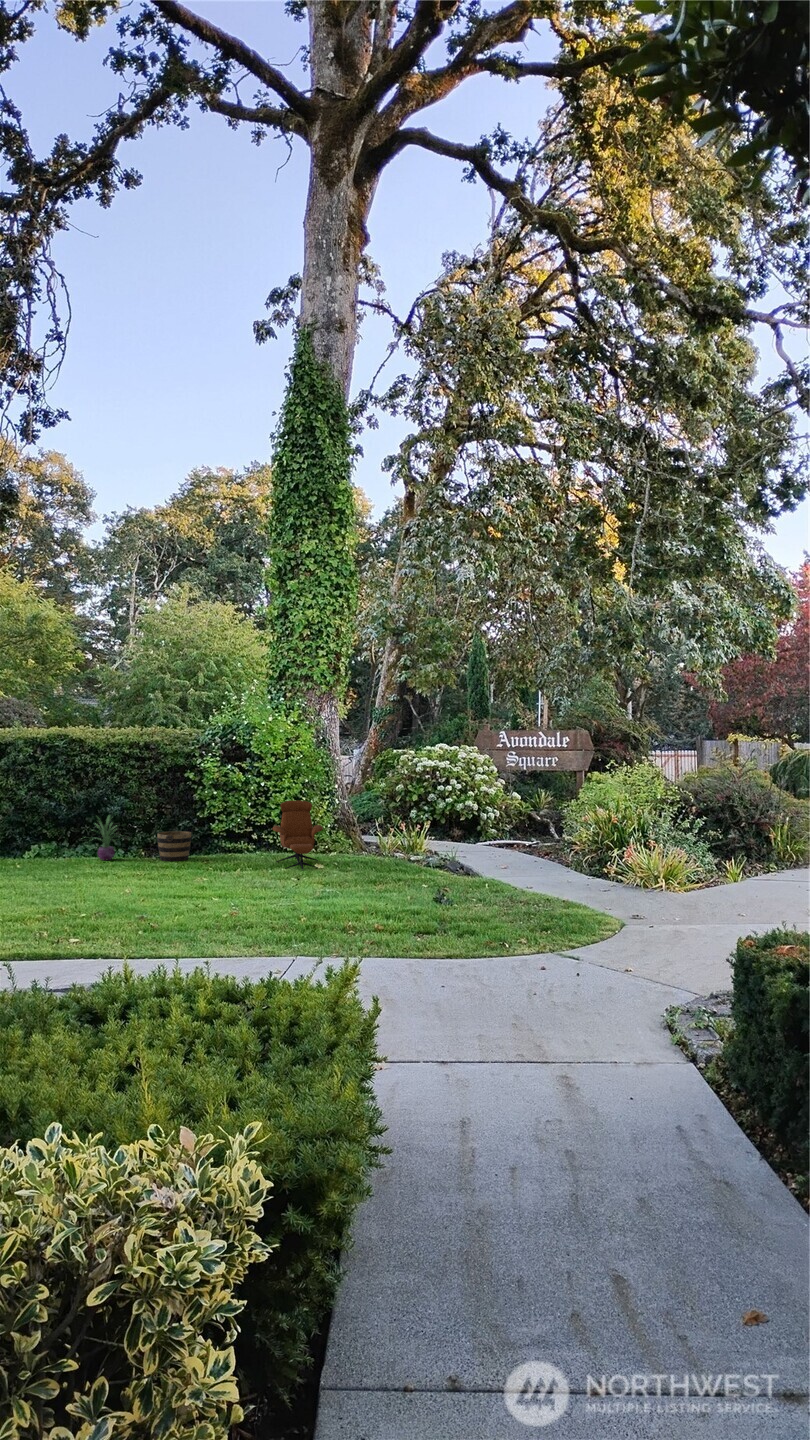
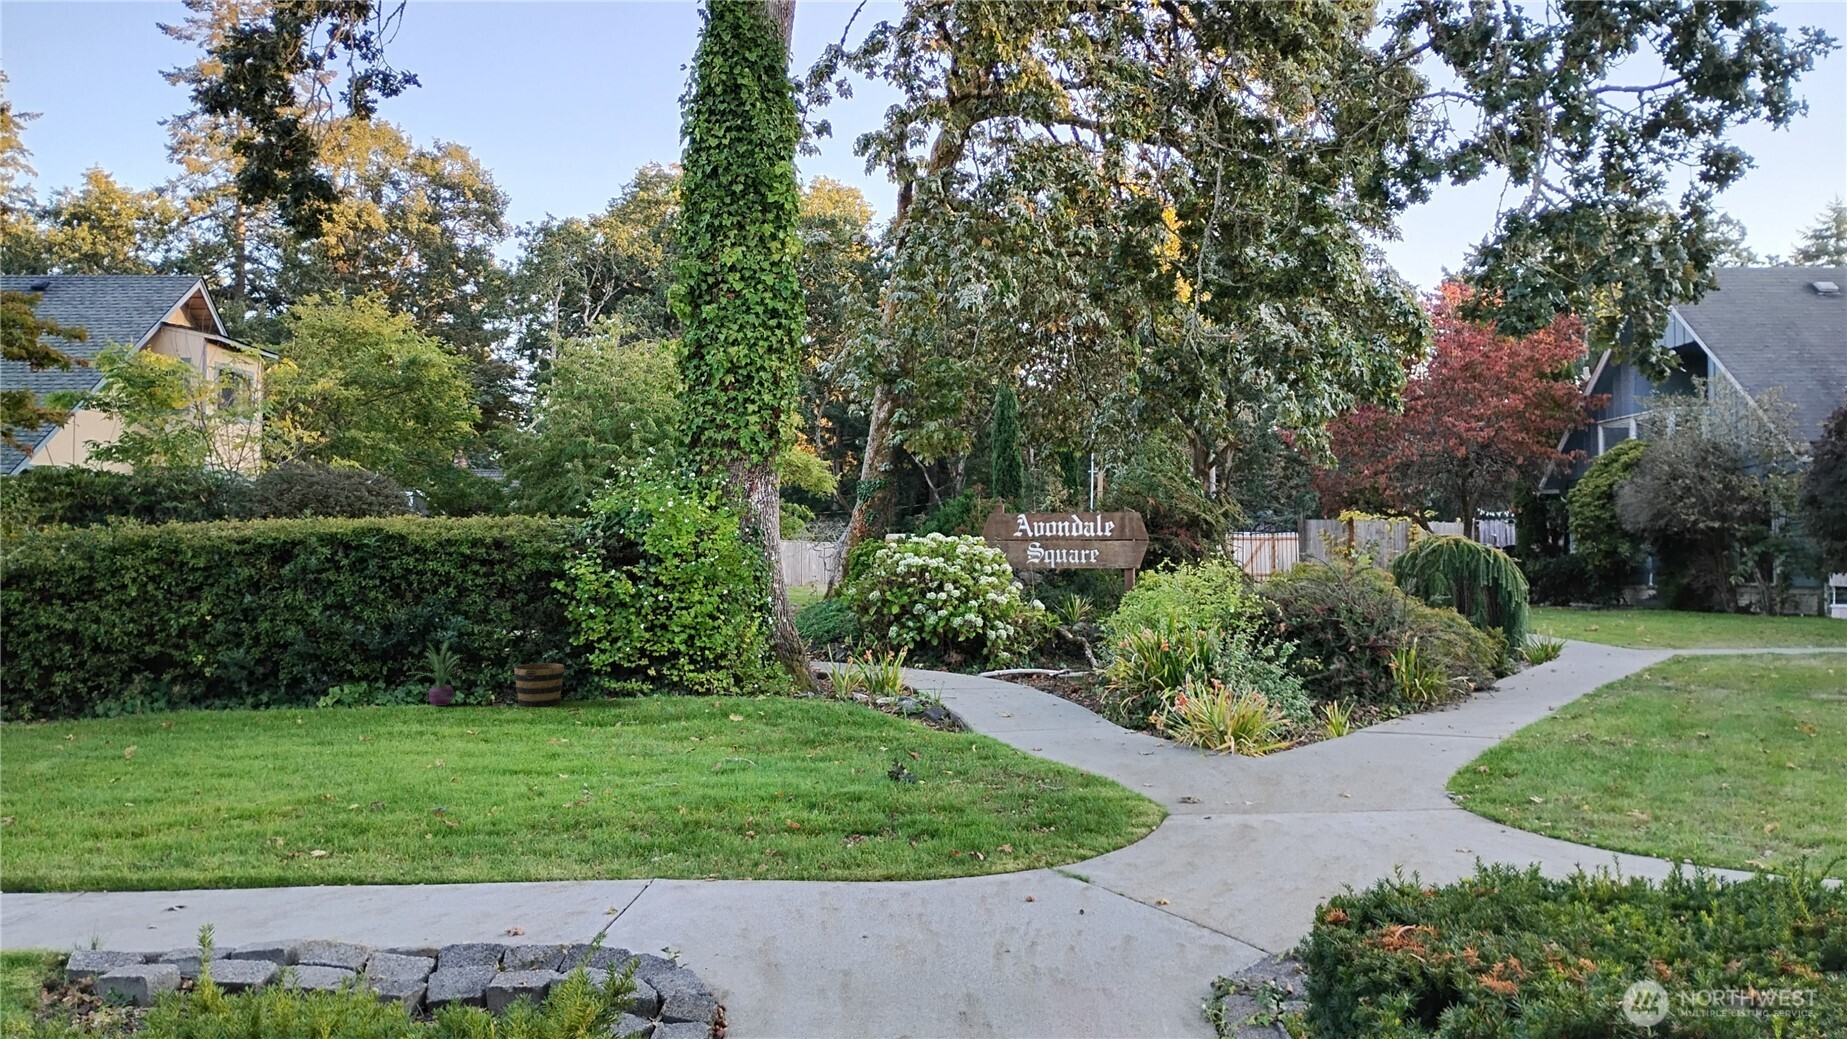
lounge chair: present [272,800,323,870] -> none [677,619,750,722]

